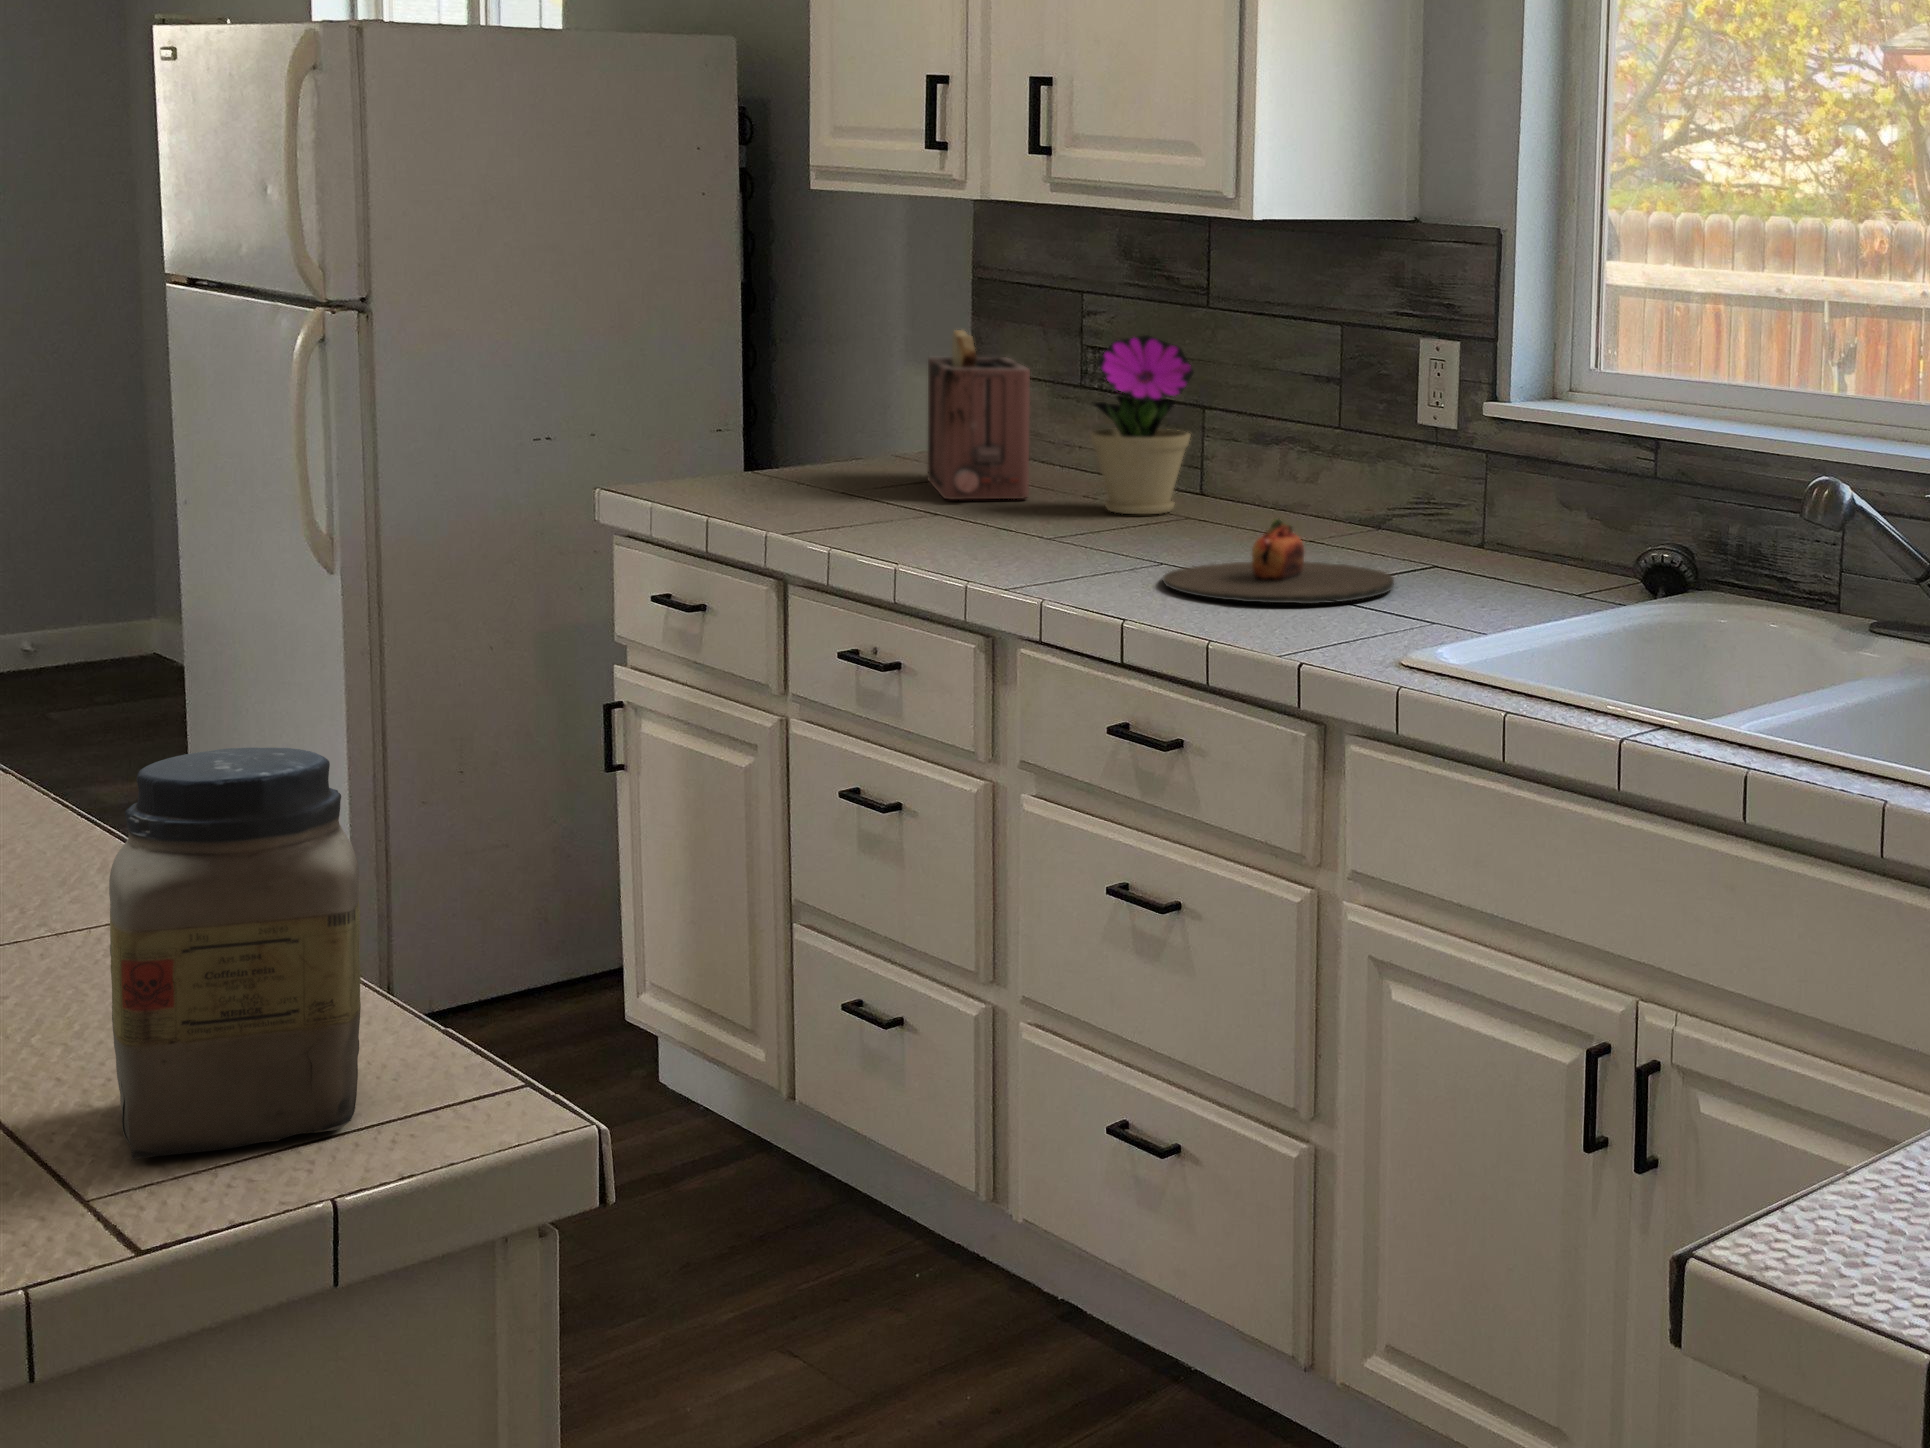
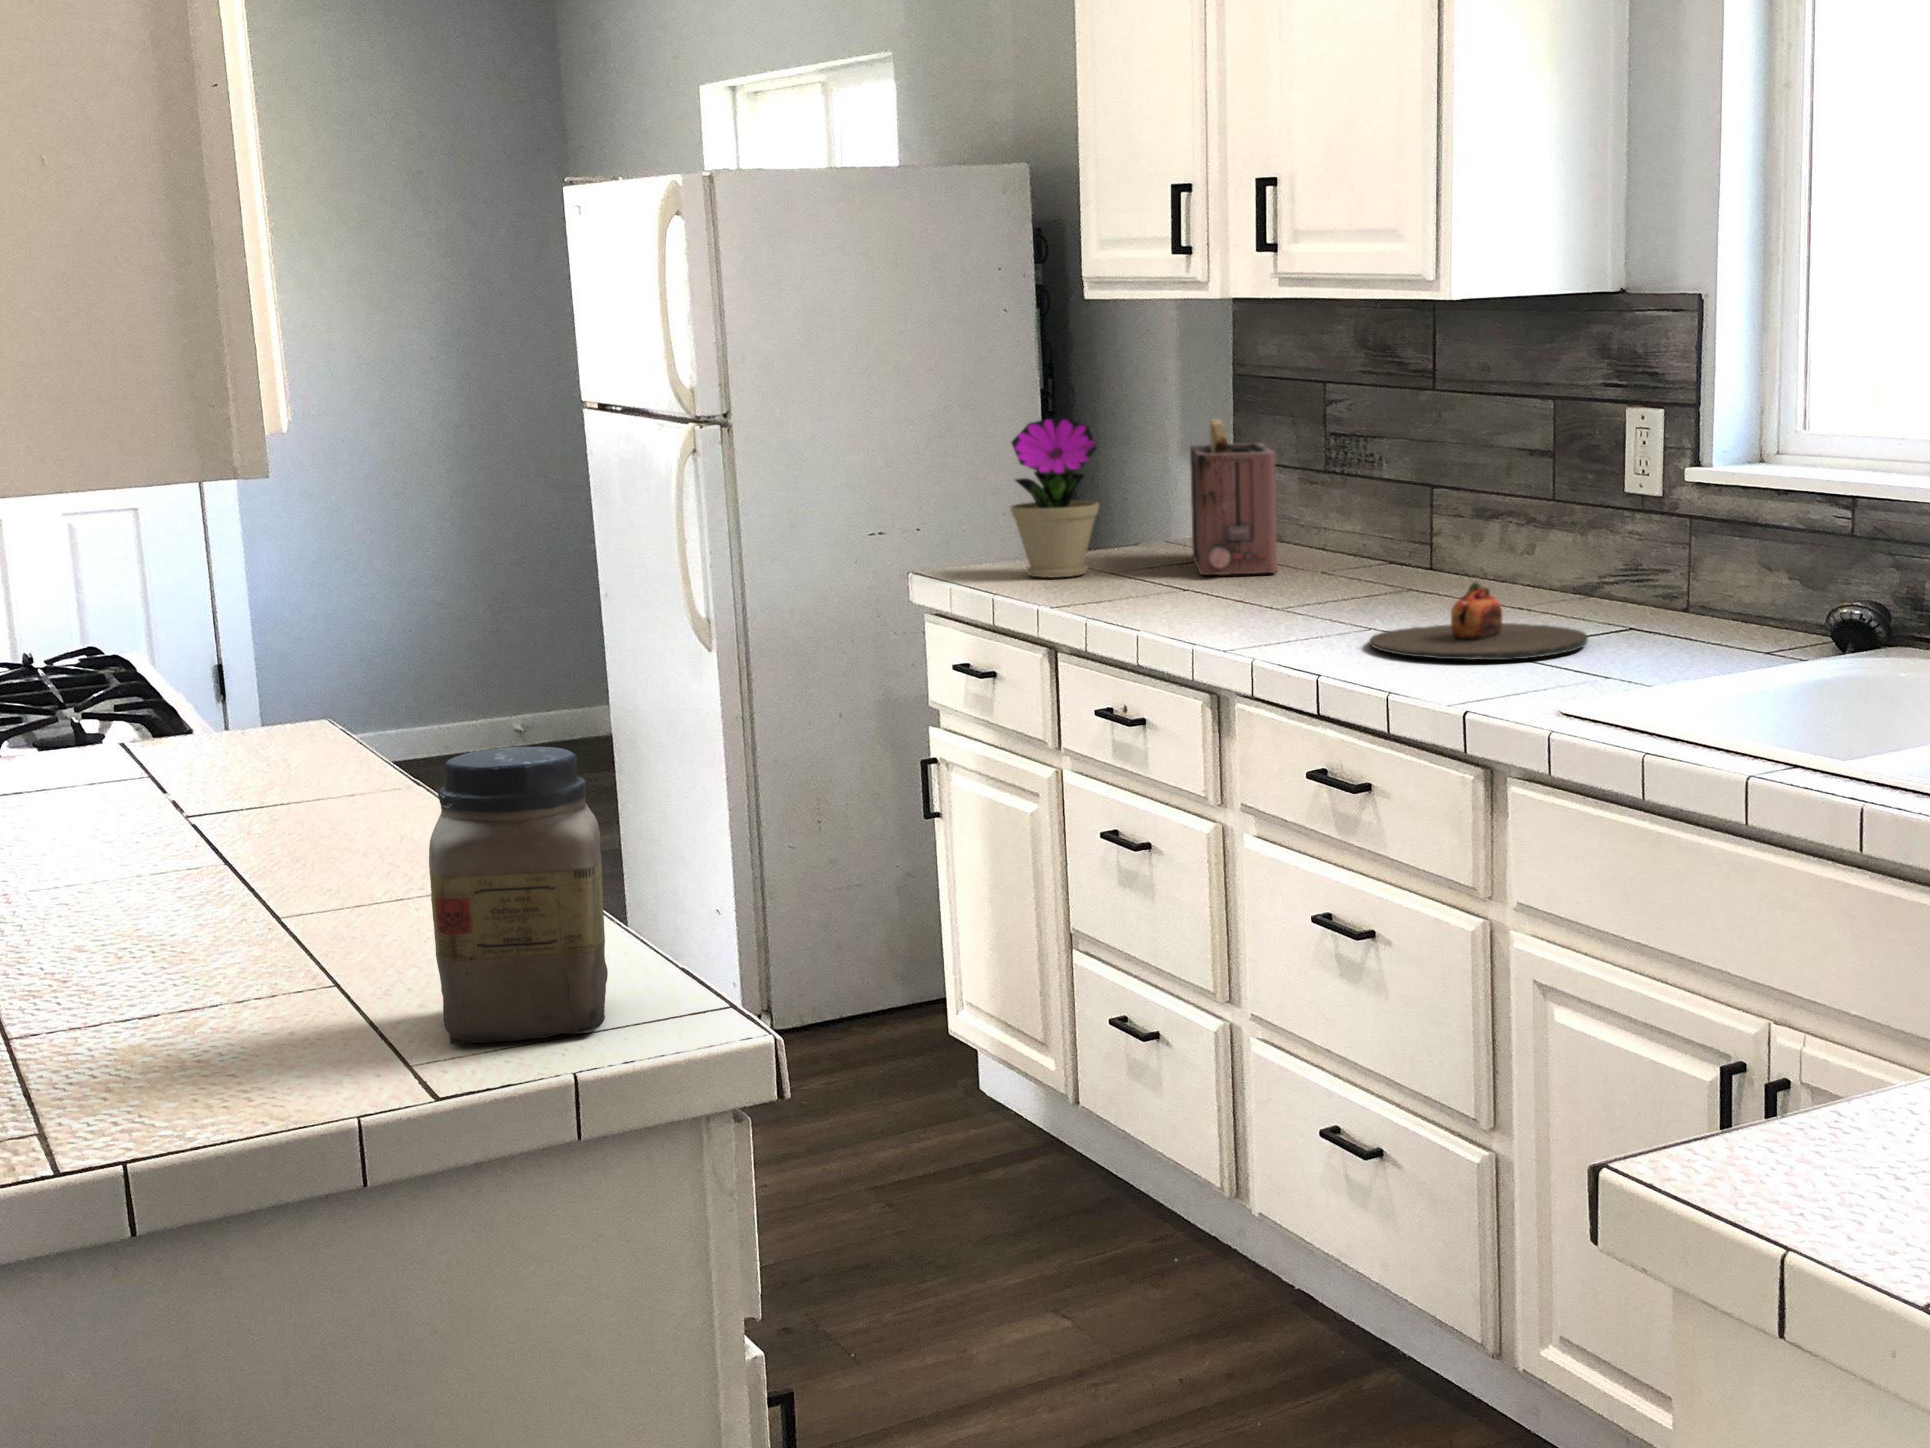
flower pot: present [1090,335,1194,514] -> present [1011,417,1099,577]

